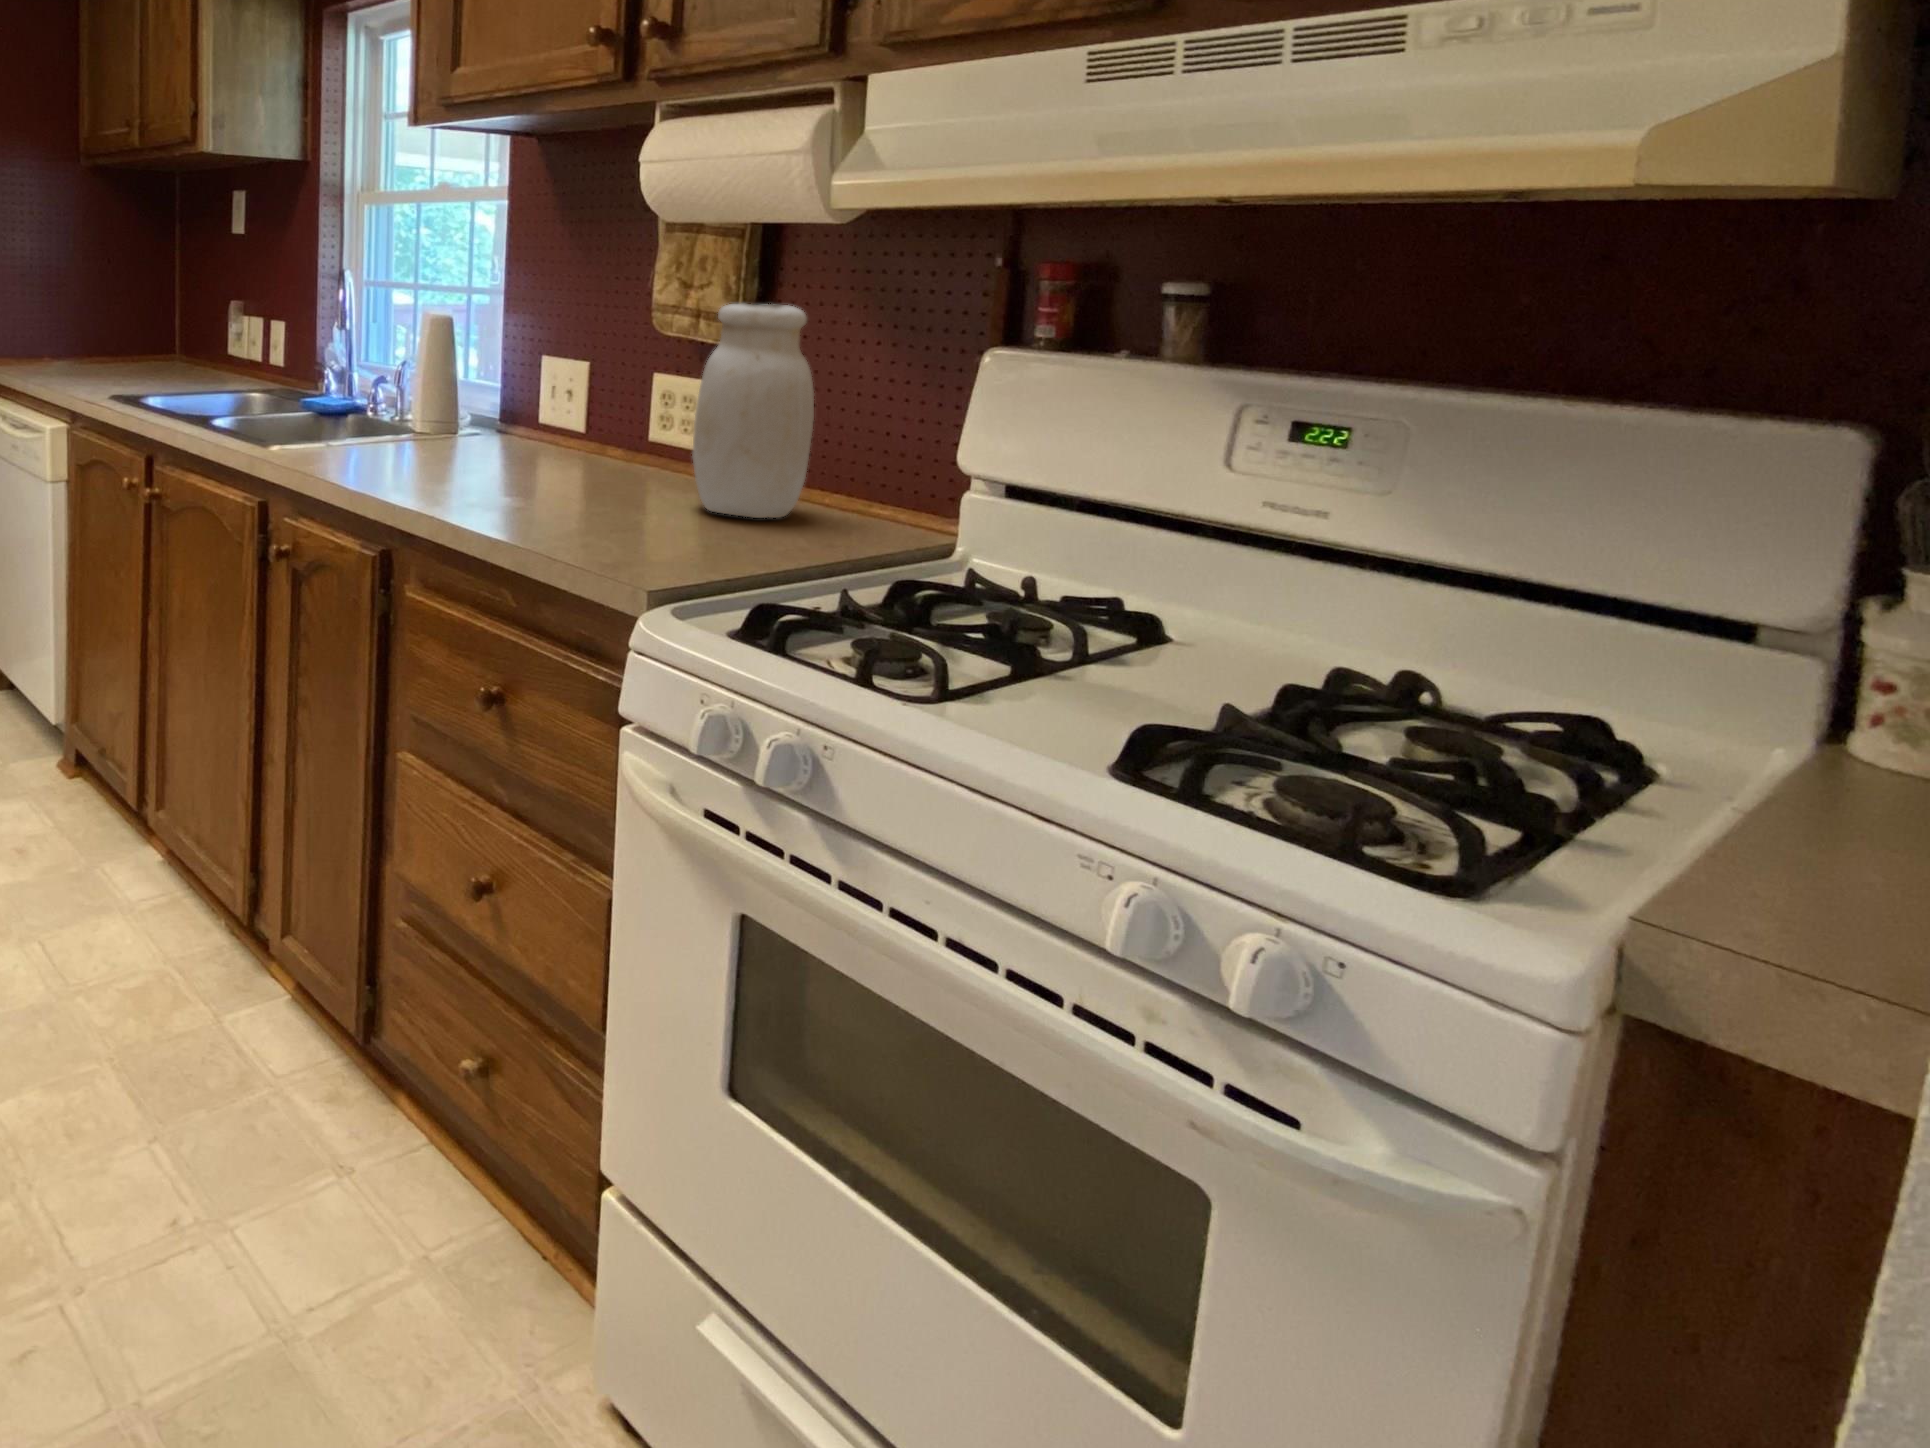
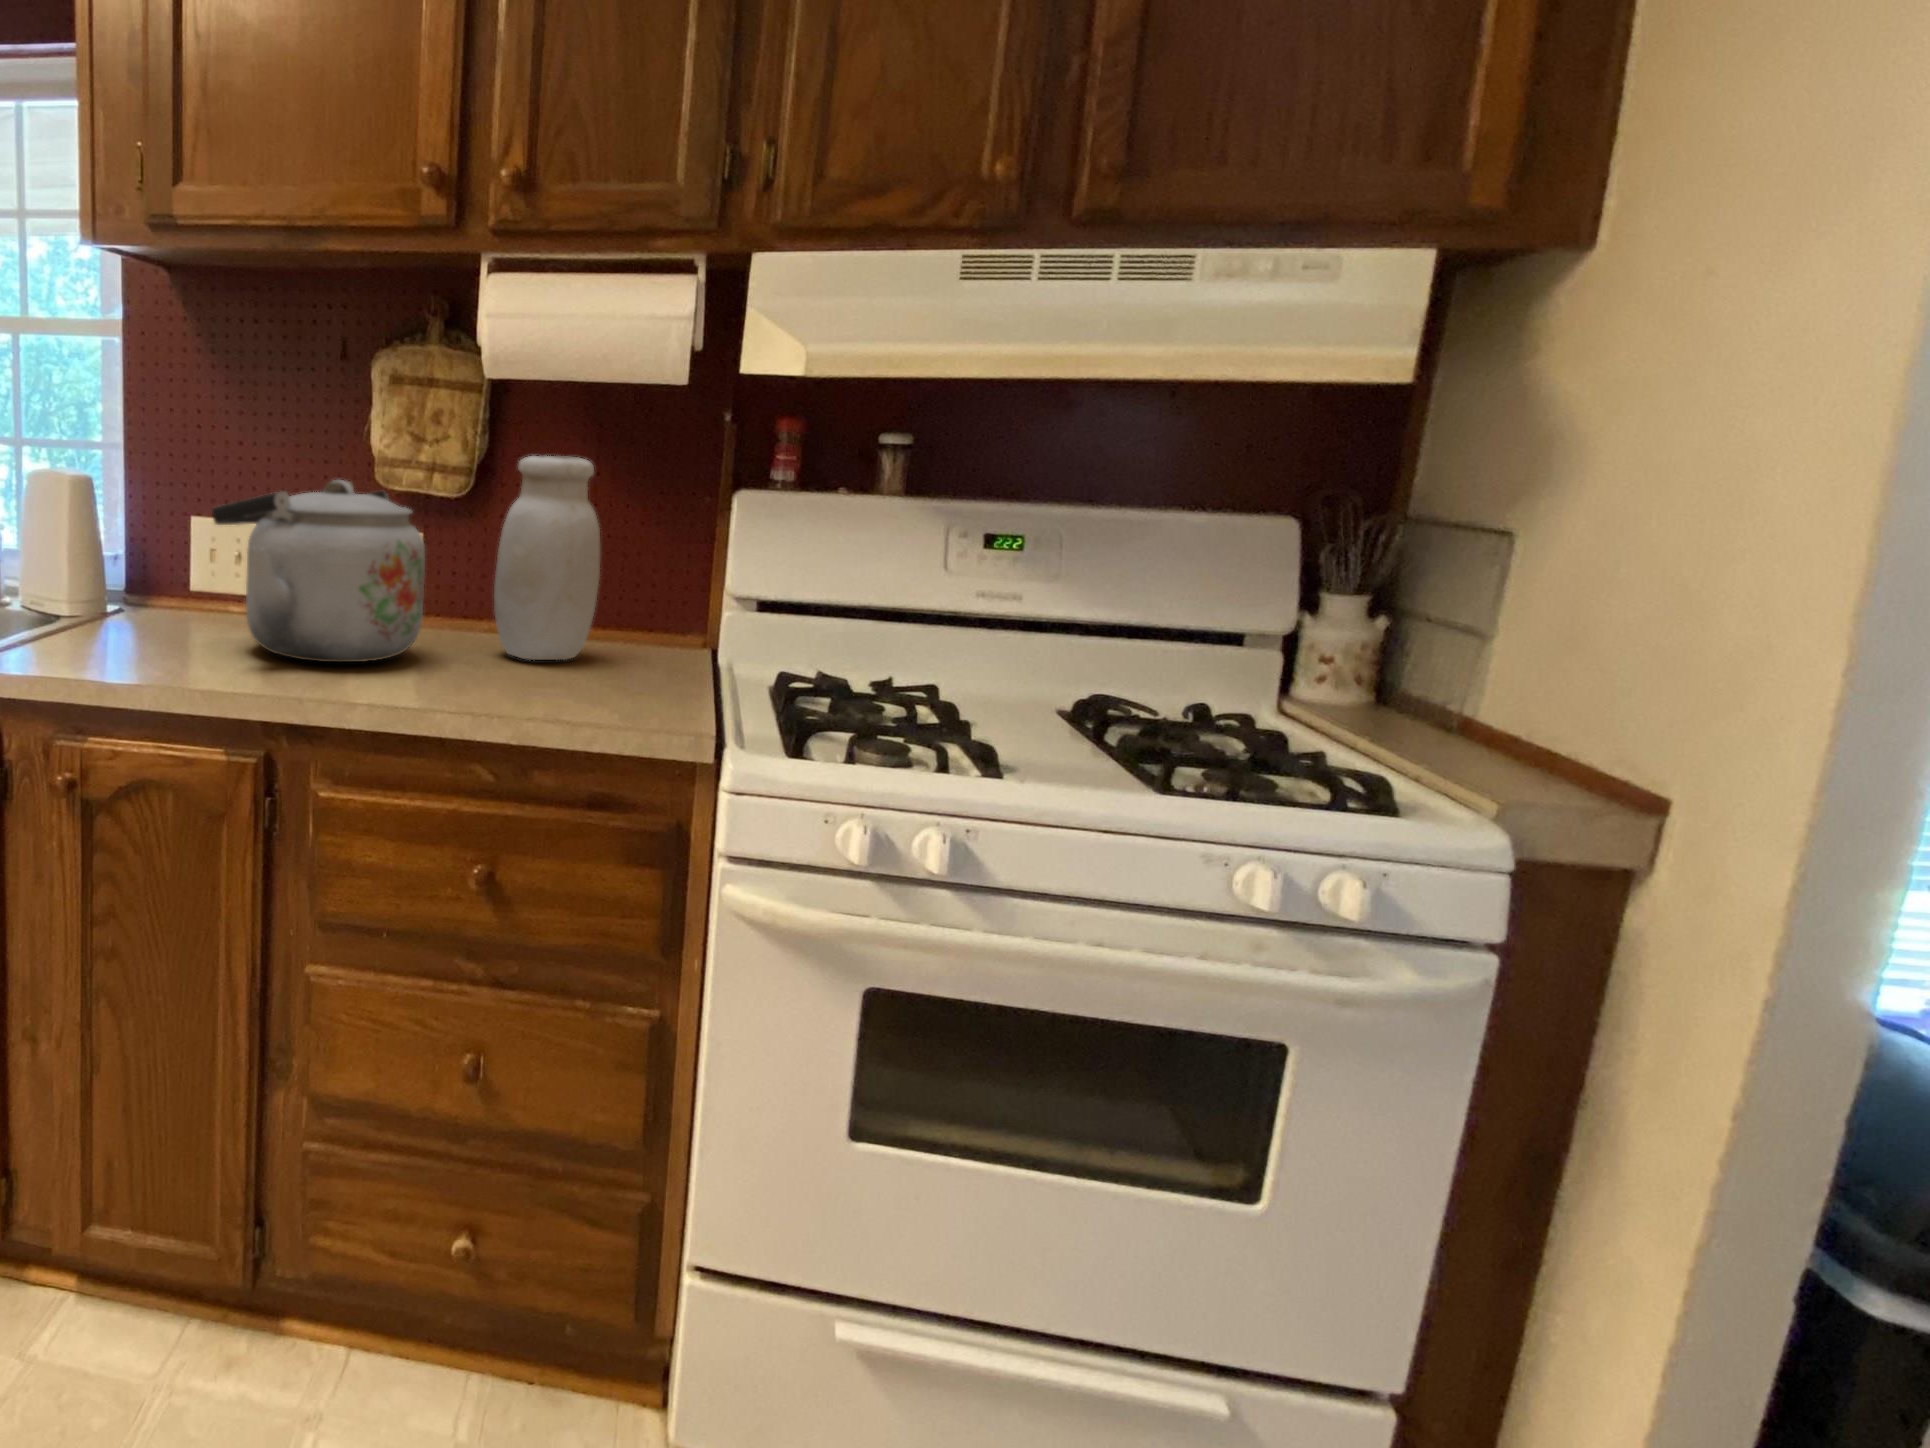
kettle: none [431,322,629,490] -> present [212,480,425,662]

